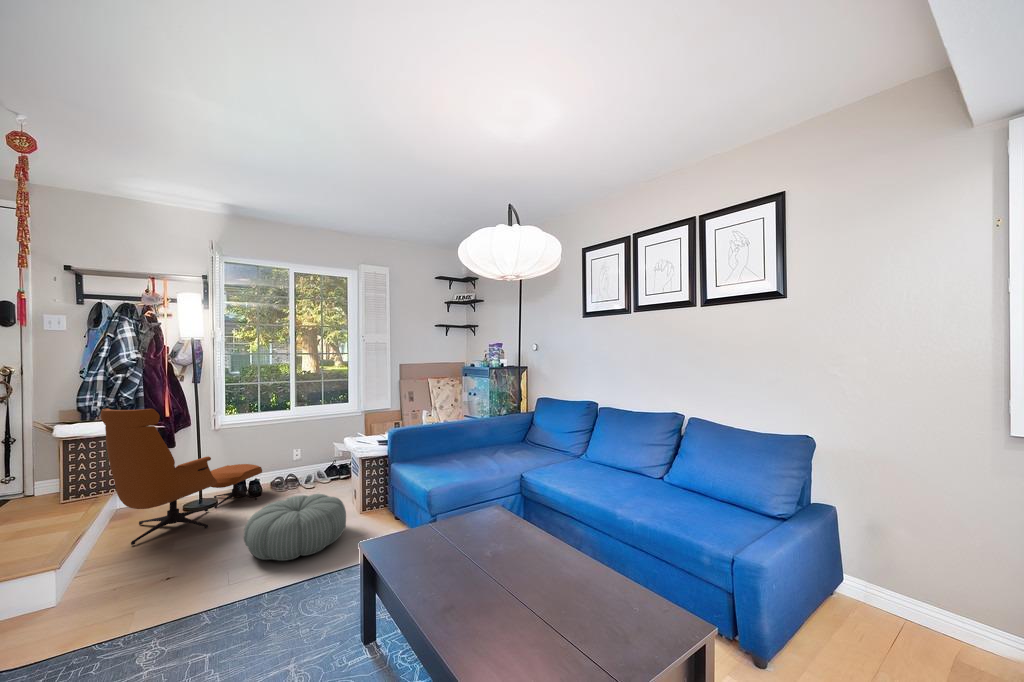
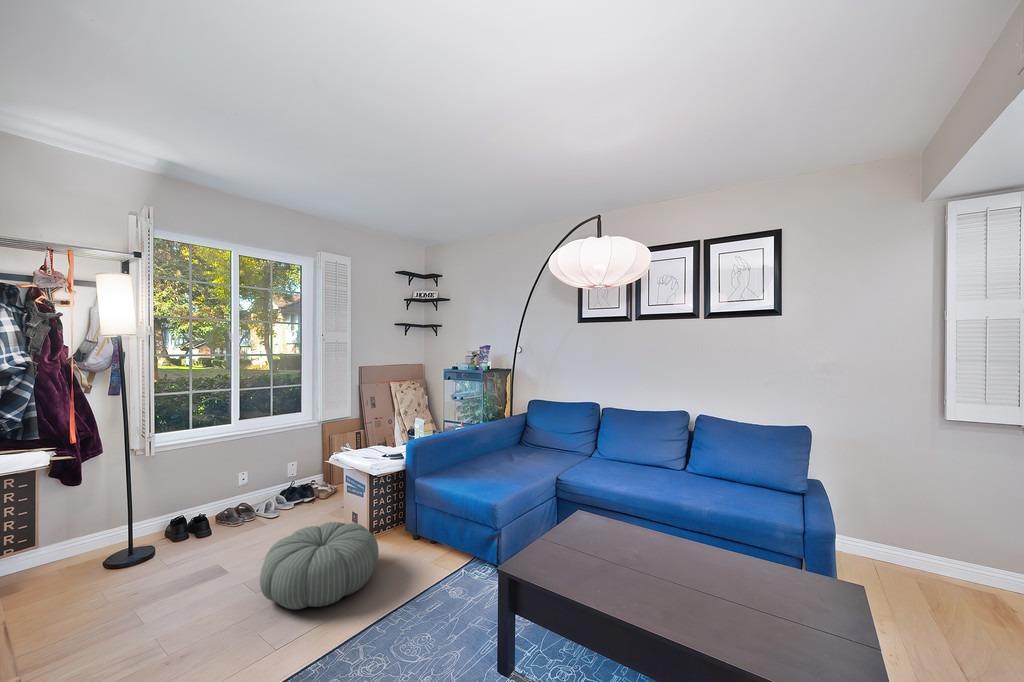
lounge chair: present [101,408,262,545] -> none [13,434,212,627]

